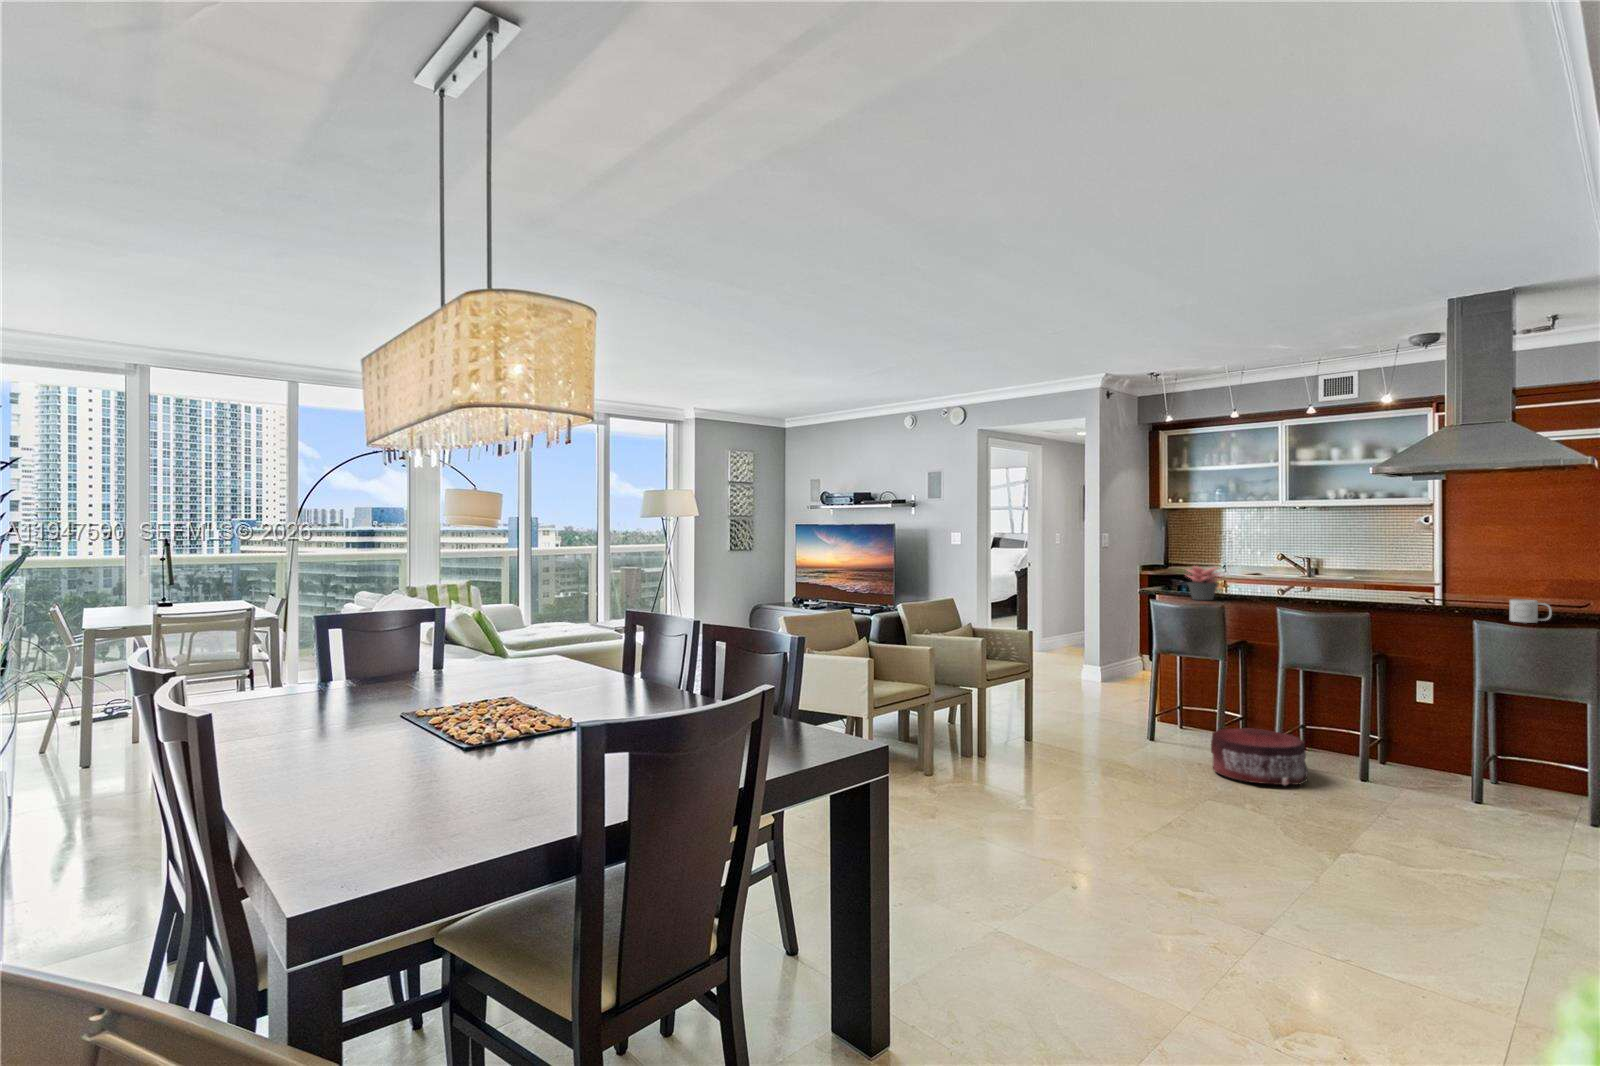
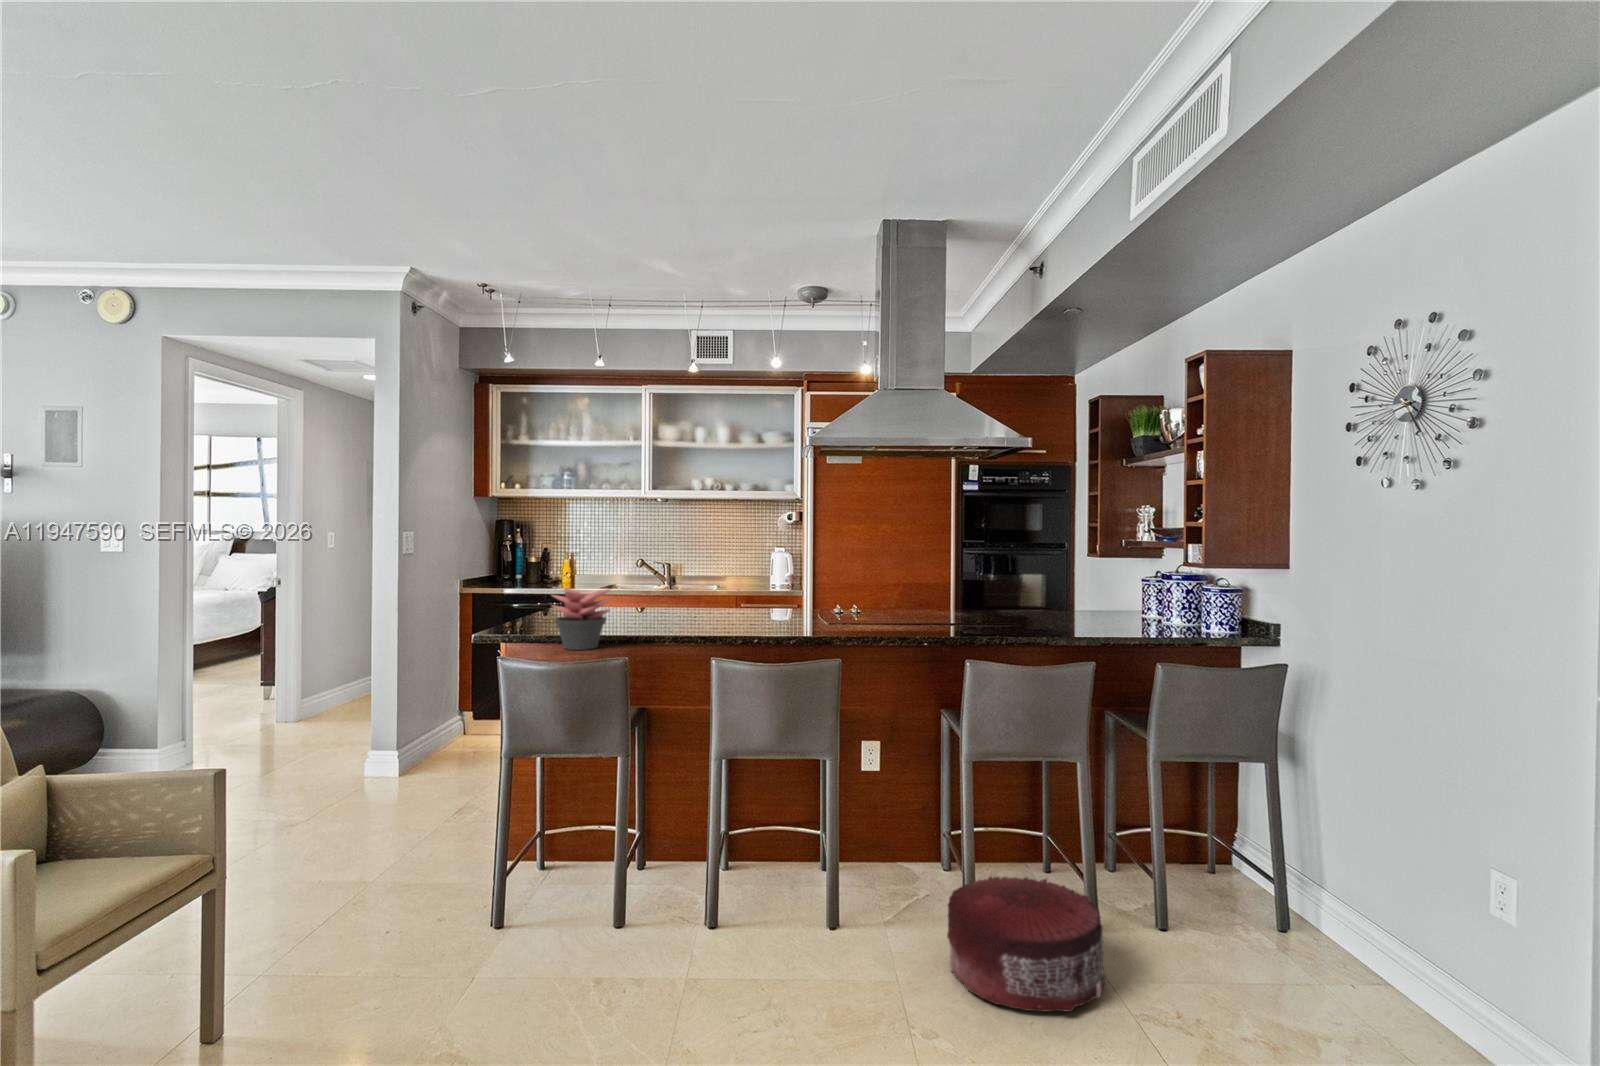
mug: present [1510,599,1552,623] -> none [995,626,1040,660]
pouf: present [1211,728,1308,785] -> present [947,876,1105,1012]

